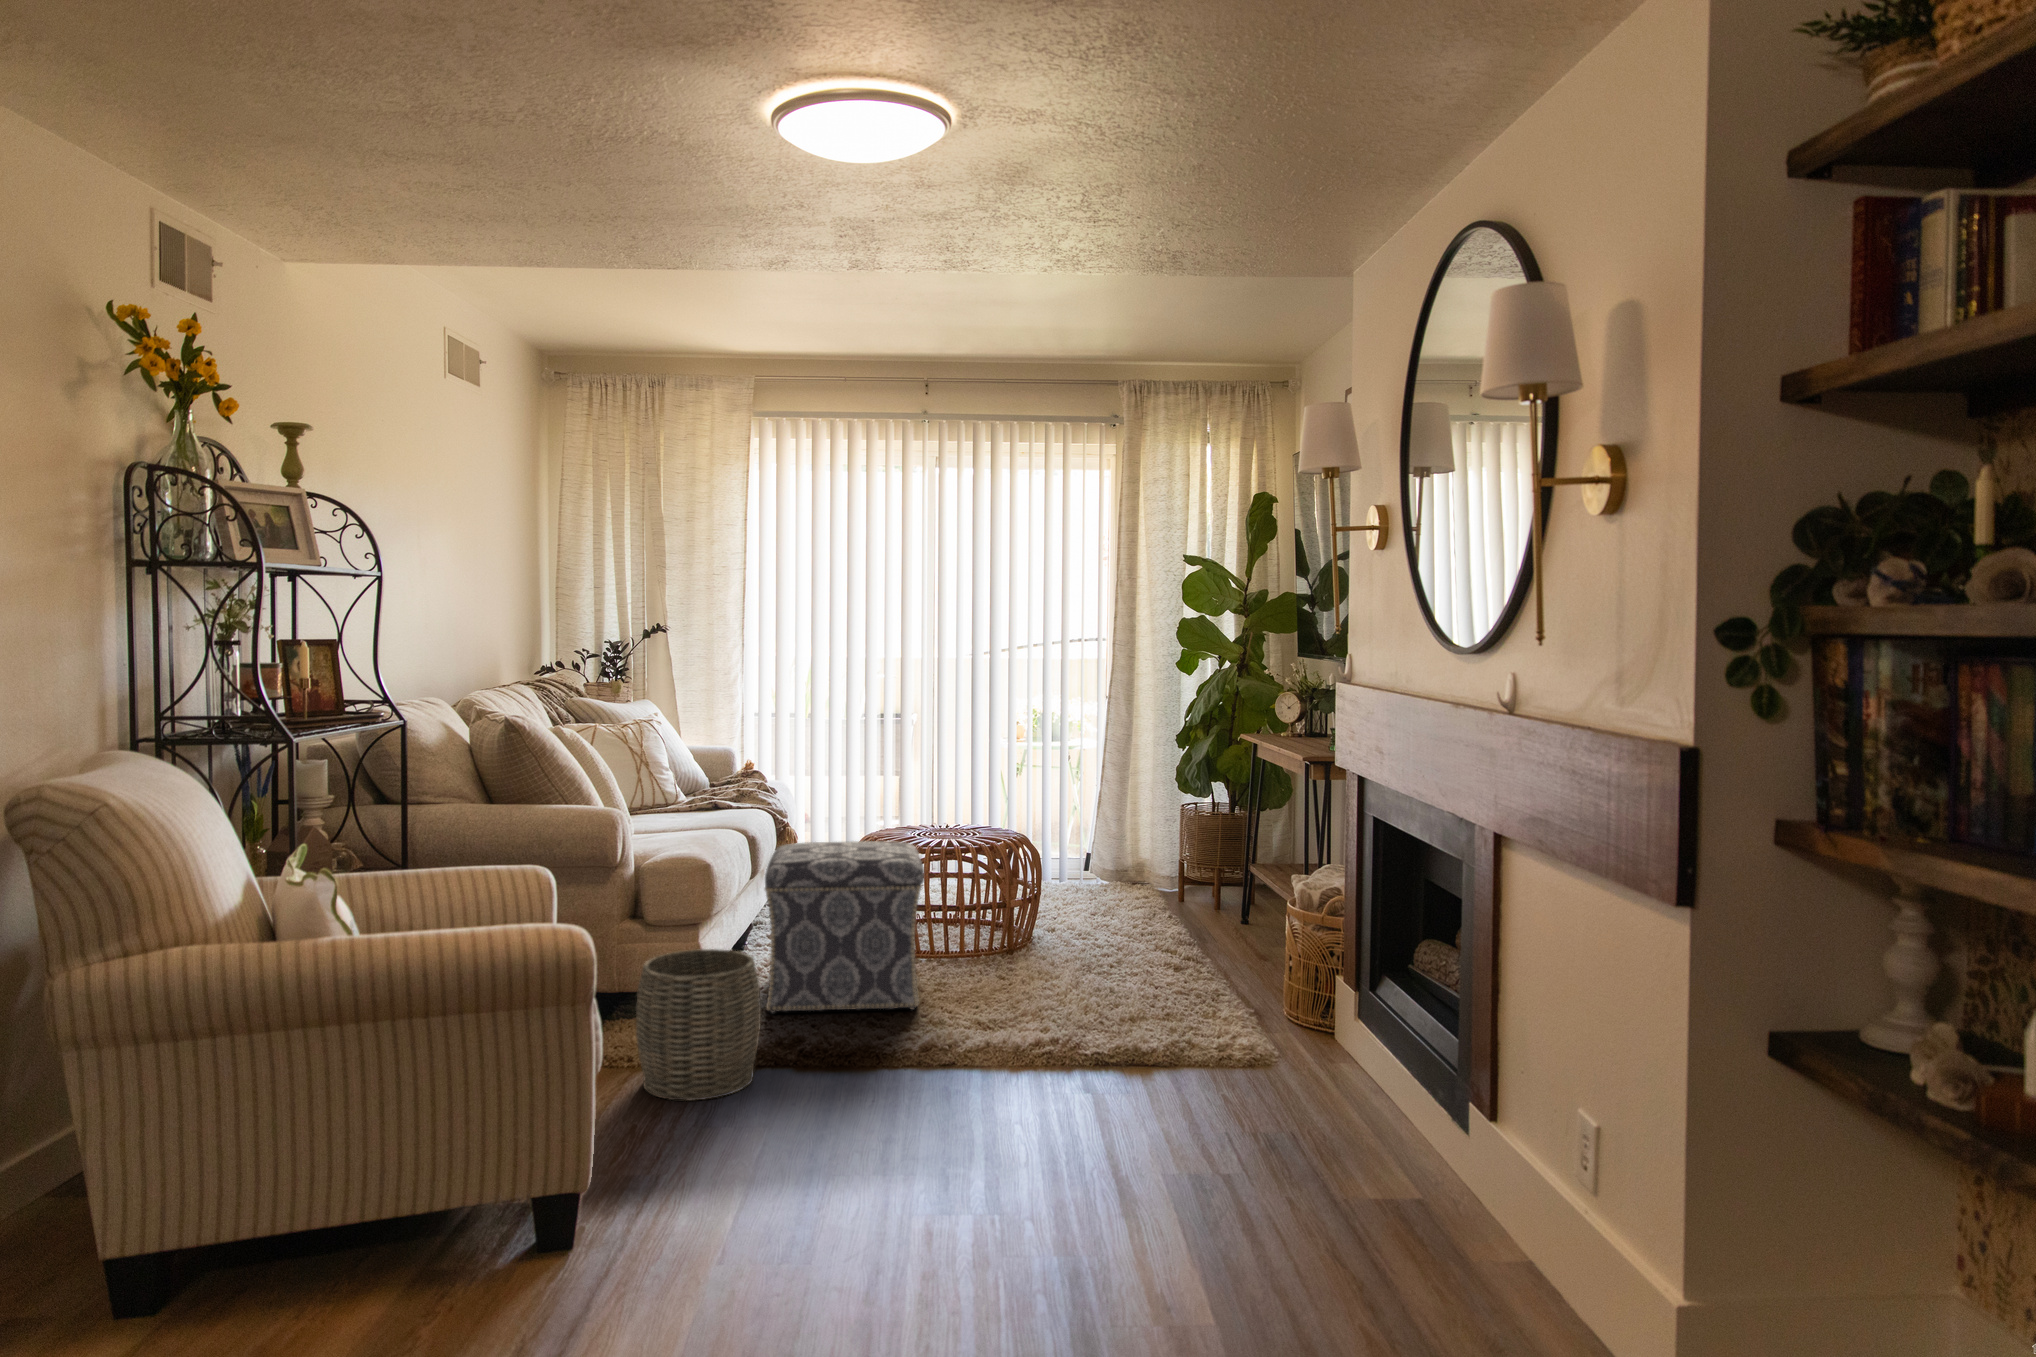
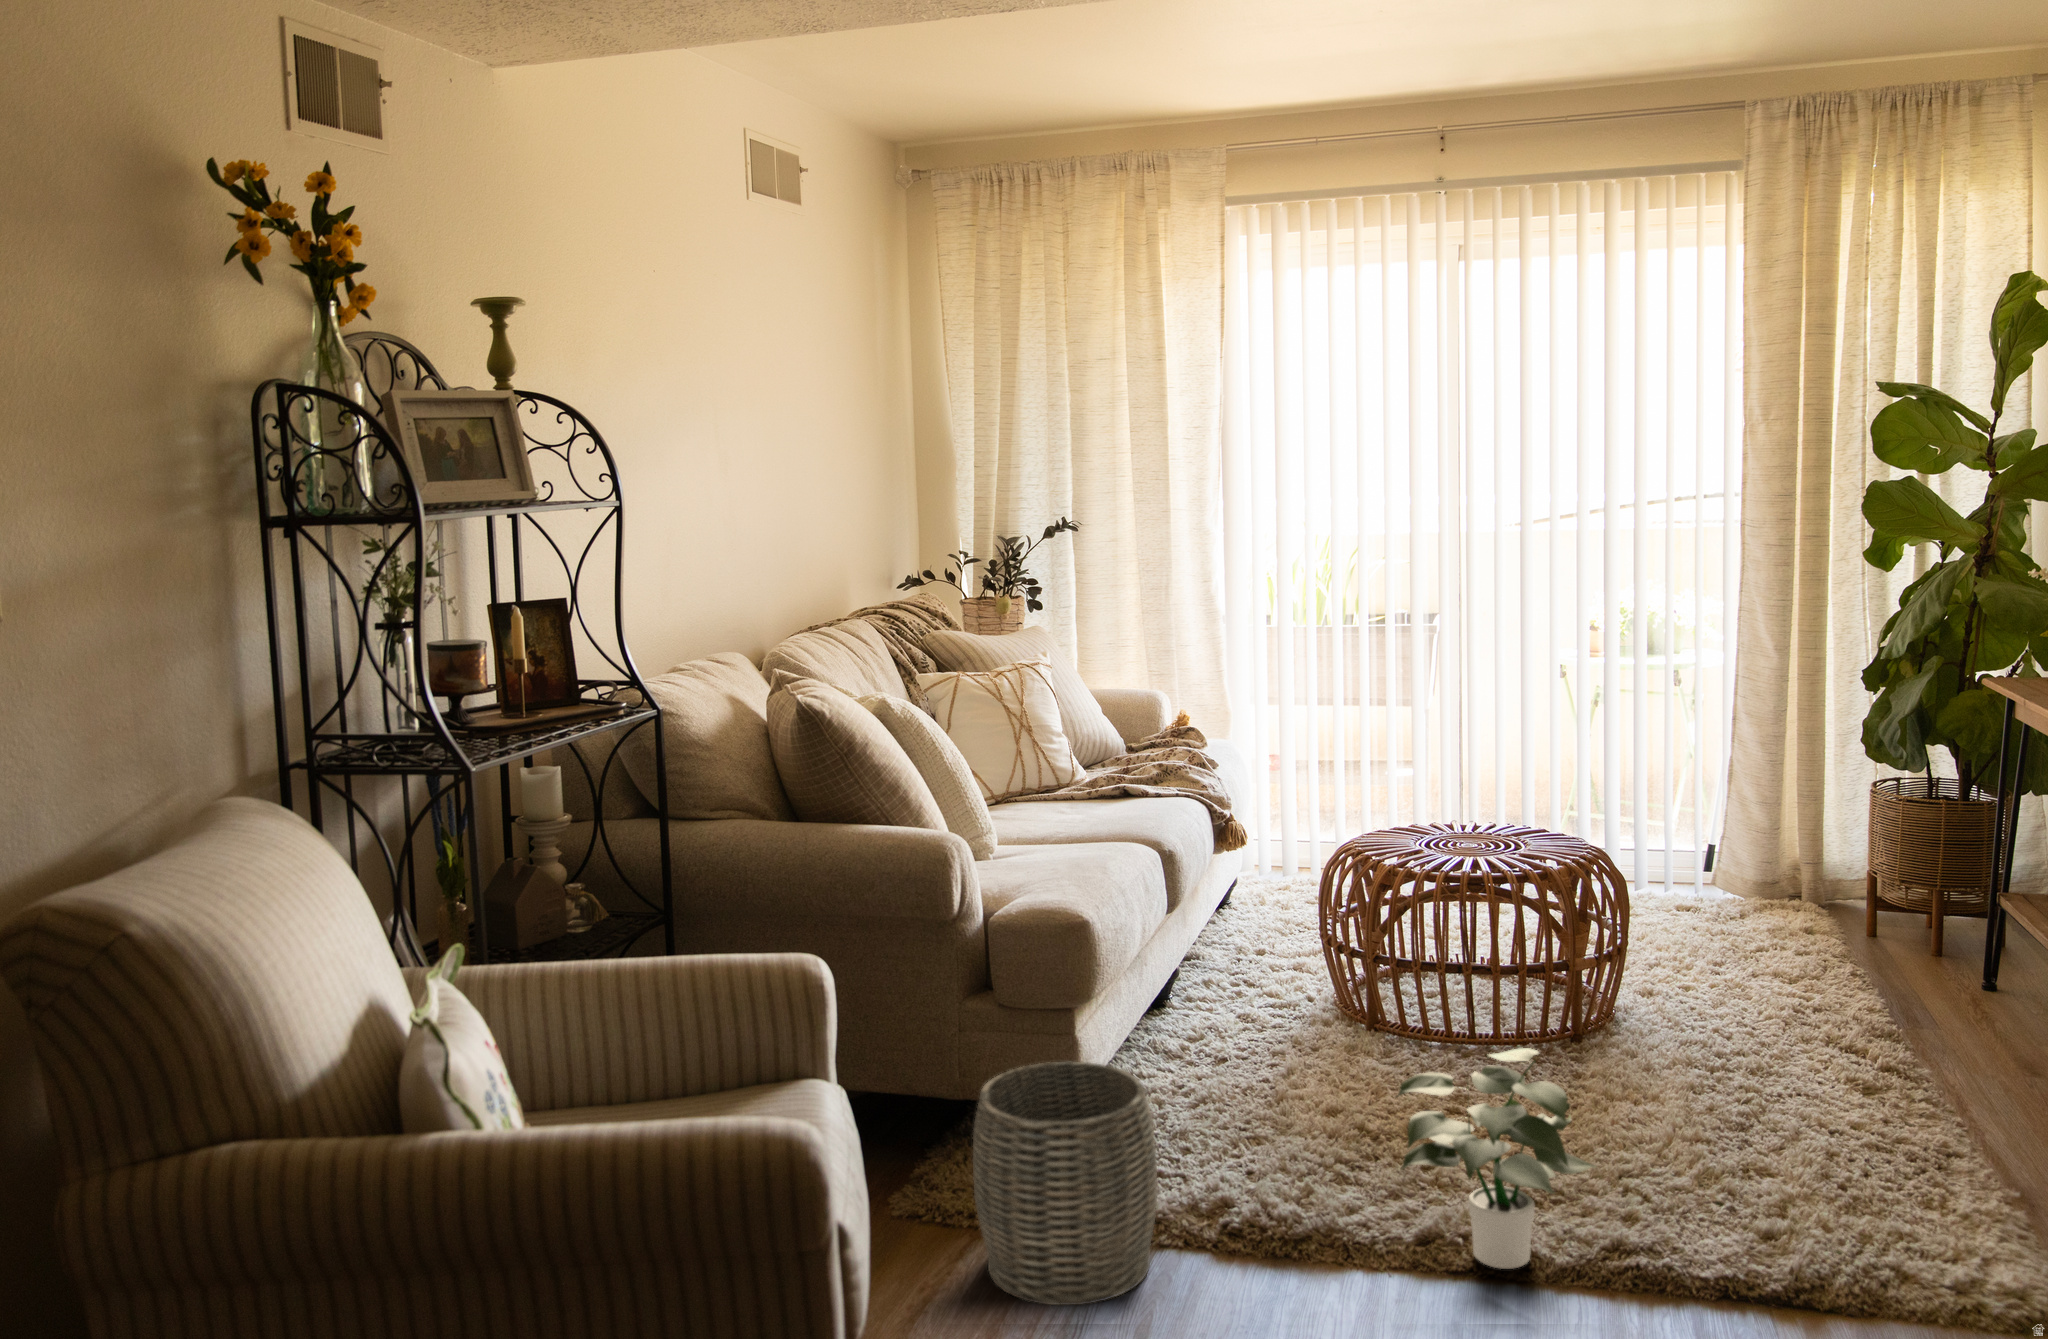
ottoman: present [765,841,924,1013] -> none [1174,868,1424,1146]
potted plant: none [909,928,1028,1061] -> present [1398,1048,1596,1269]

